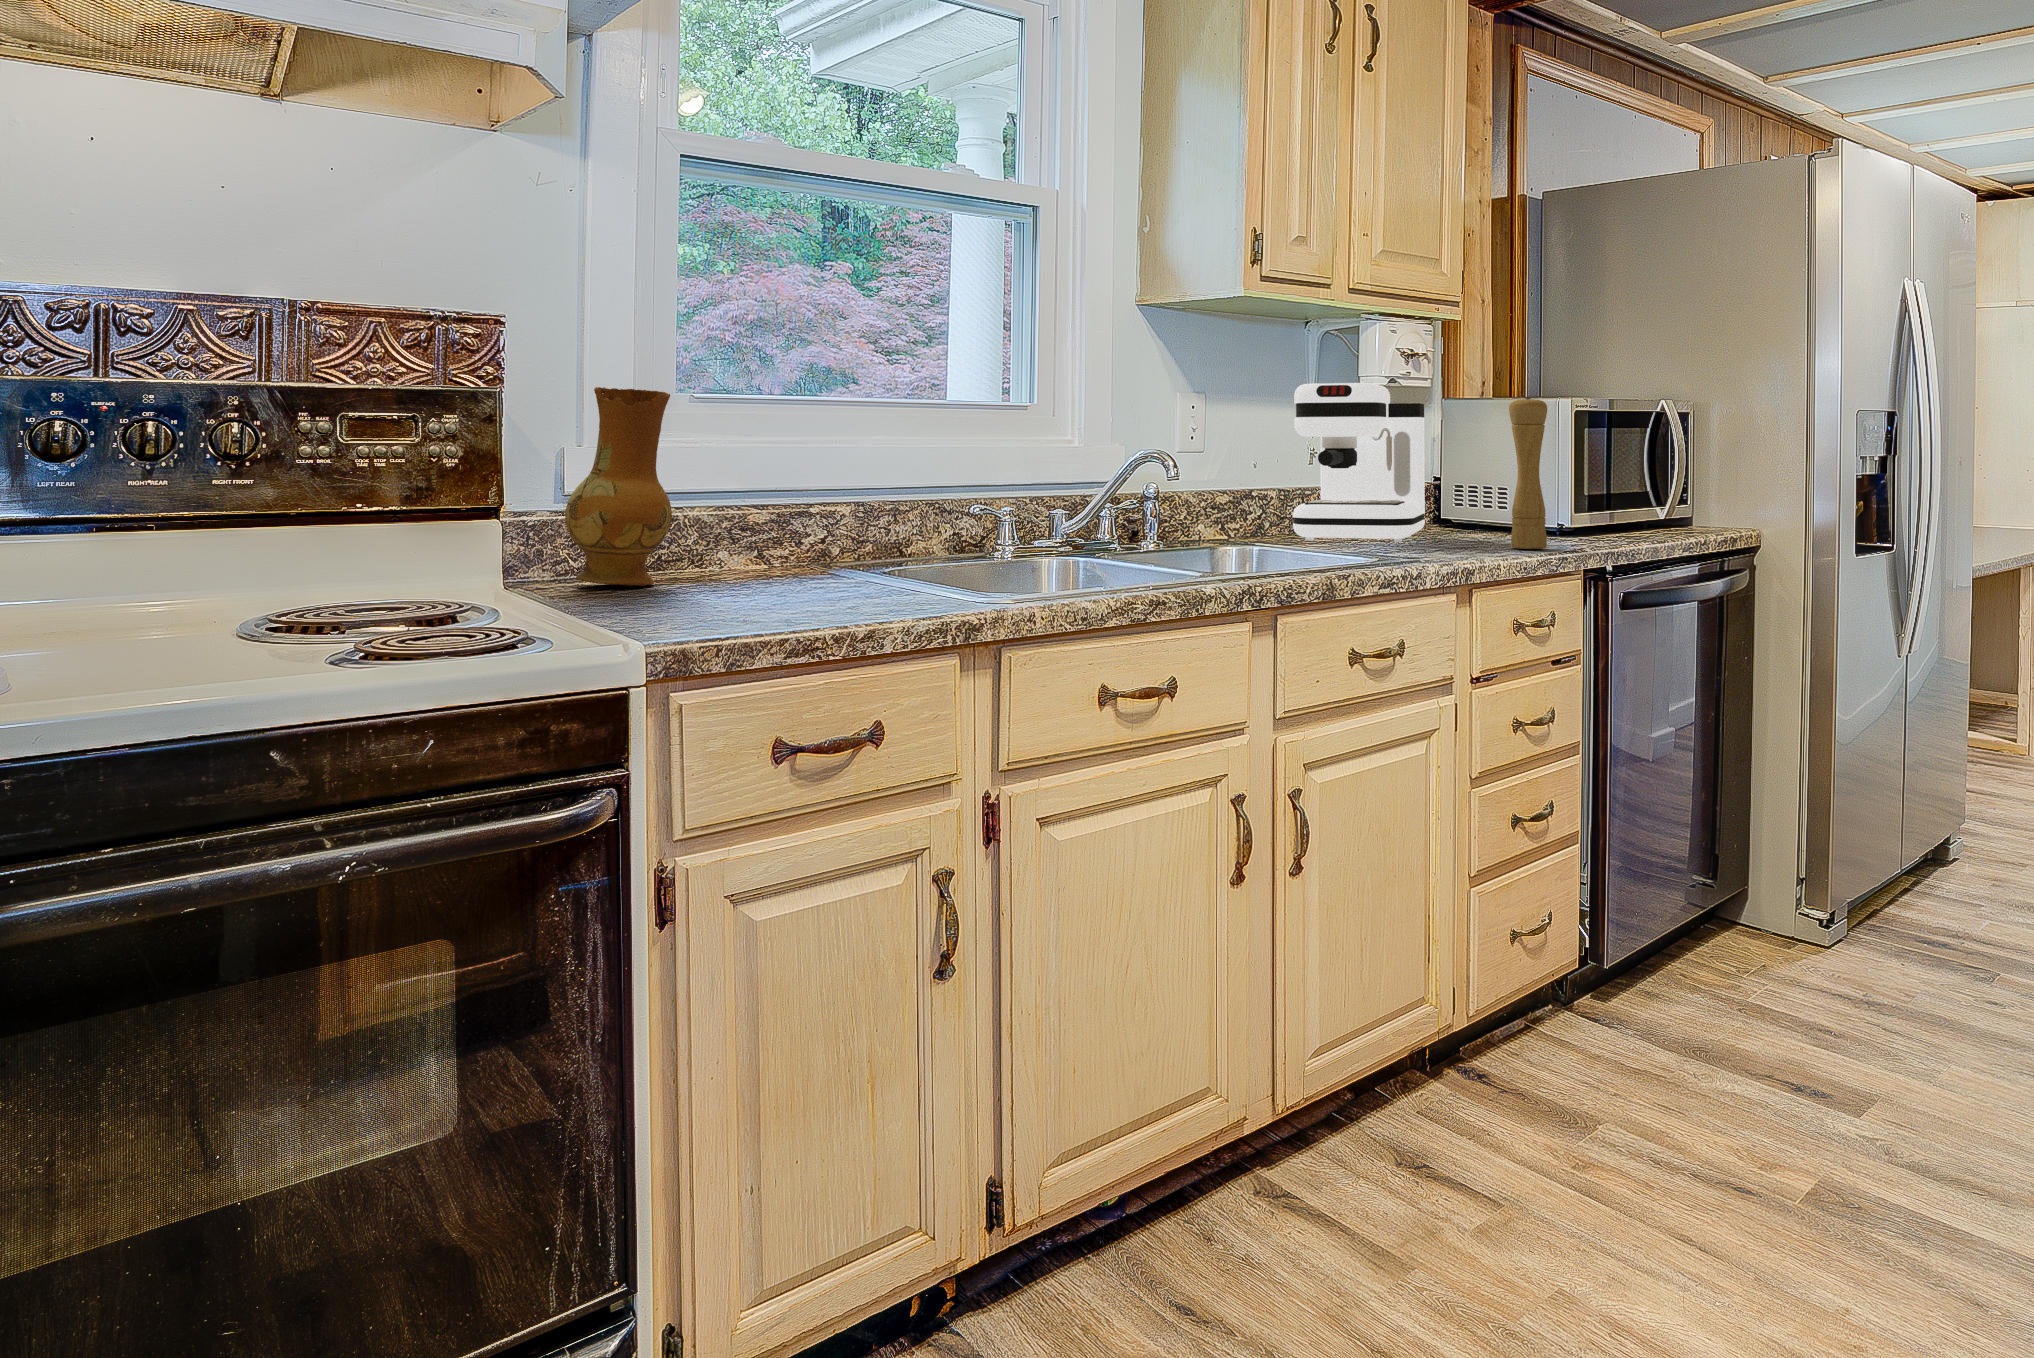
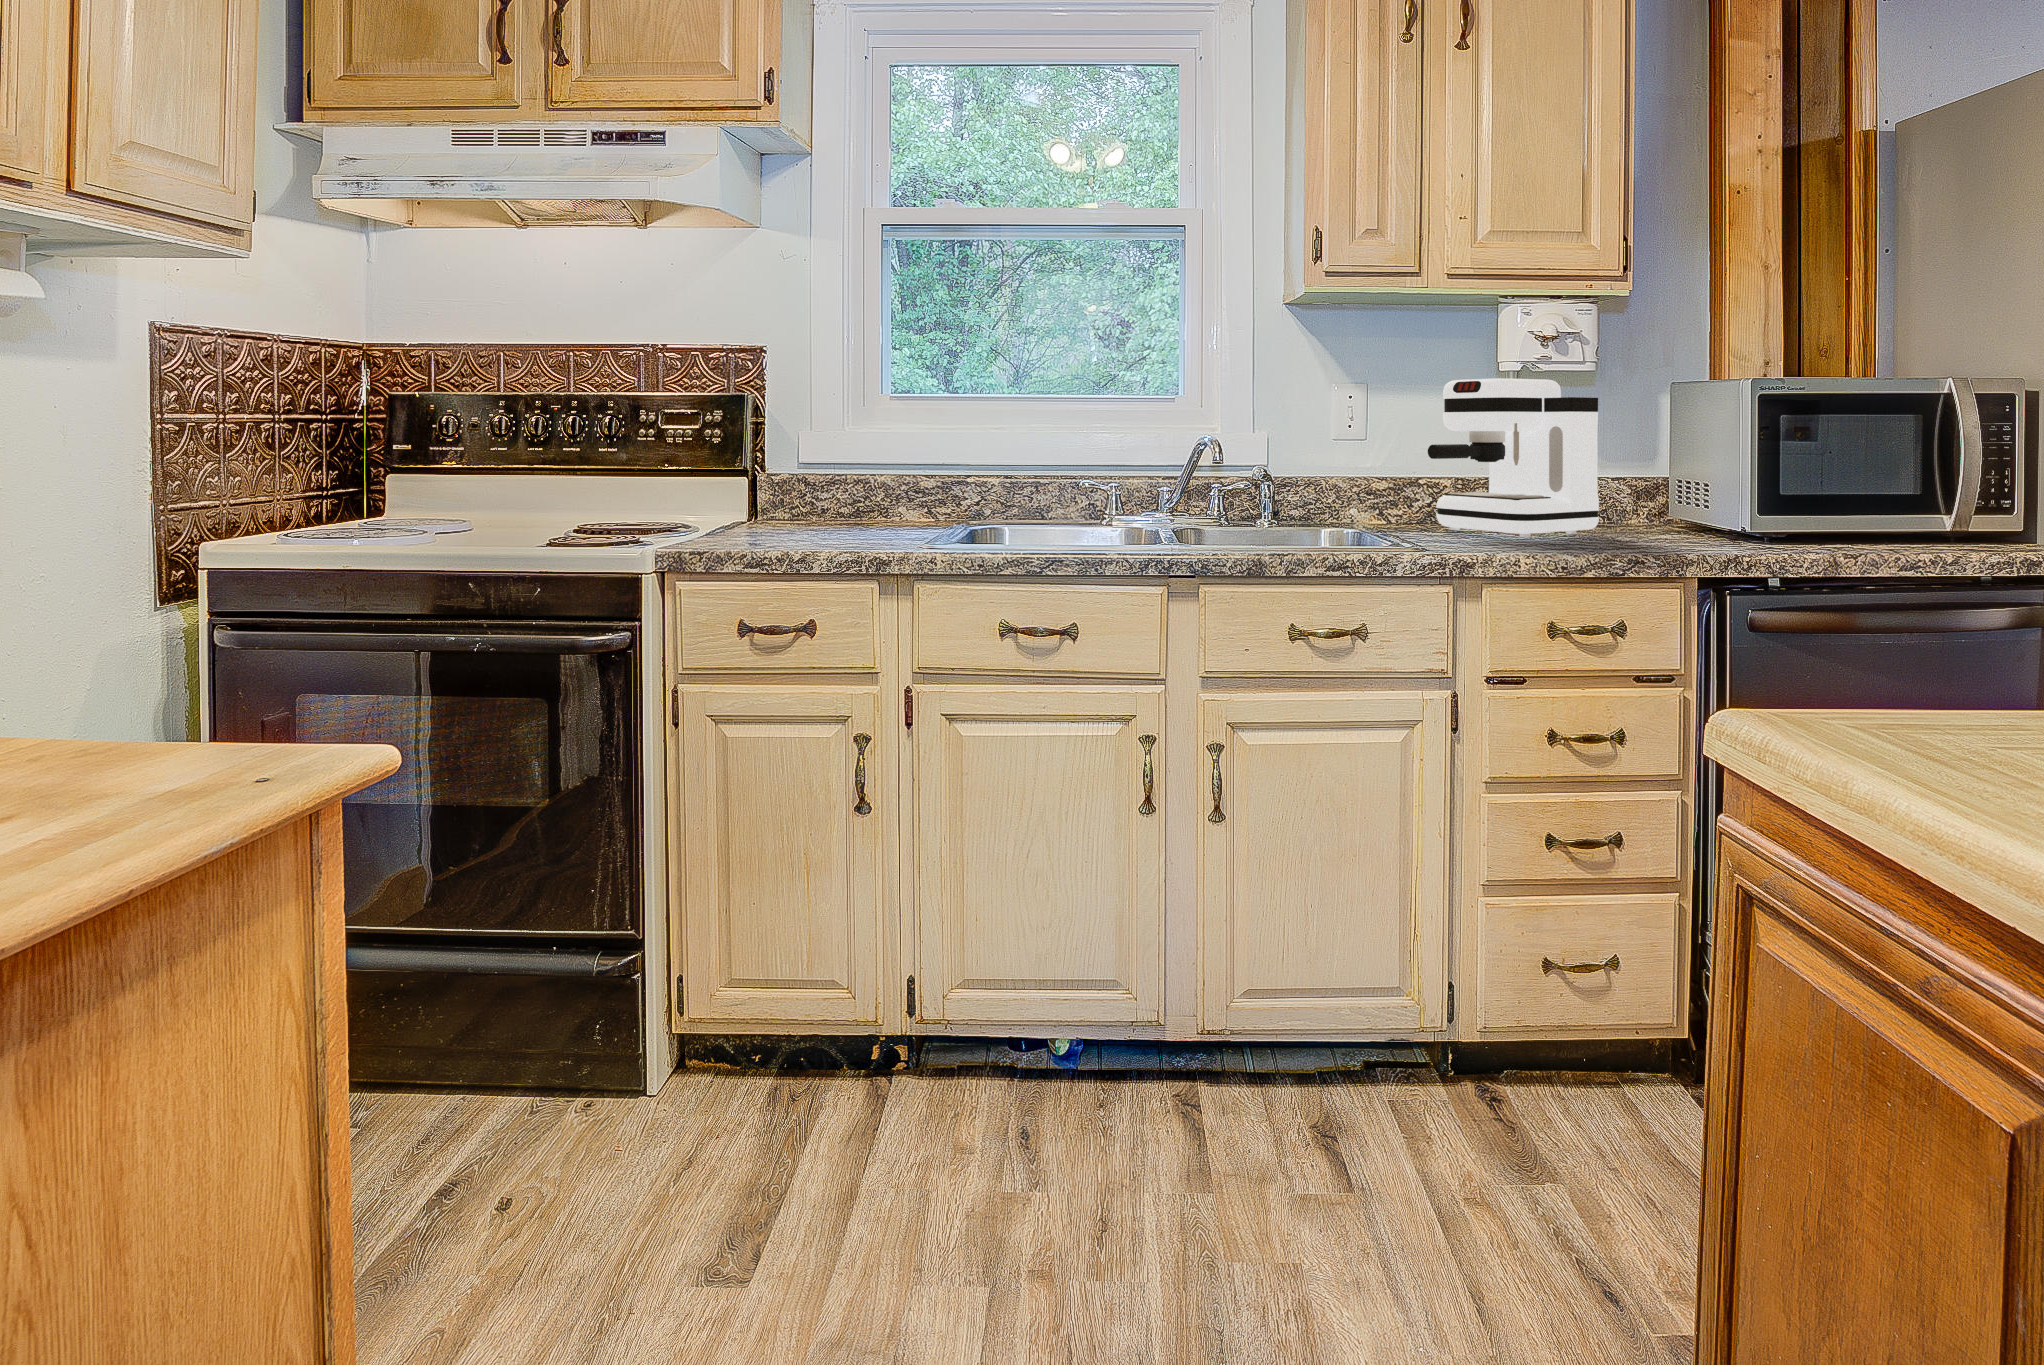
ceramic jug: present [565,387,672,586] -> none [798,398,861,523]
pepper mill: present [1509,397,1547,549] -> none [1603,390,1649,555]

